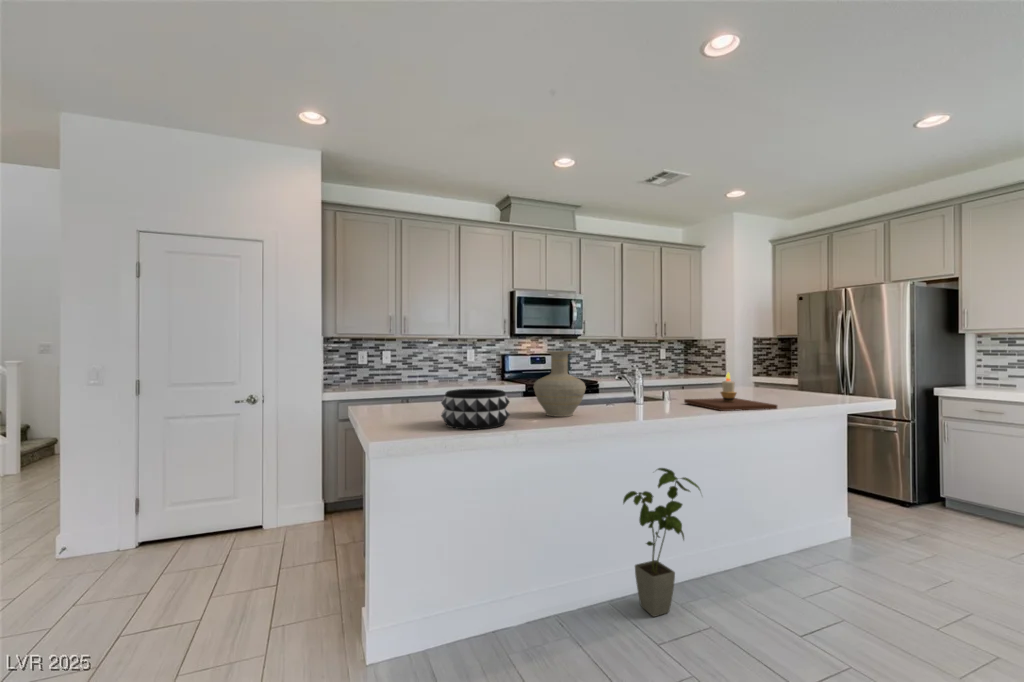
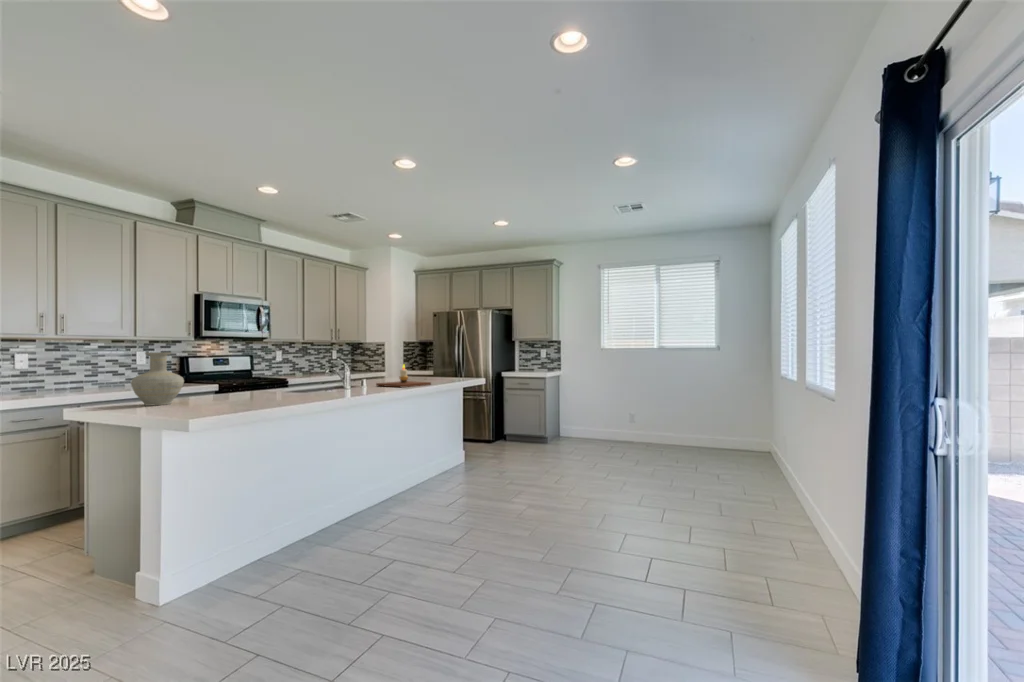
vase: present [534,351,586,417] -> present [131,352,184,406]
decorative bowl: present [441,389,510,429] -> none [217,379,275,407]
house plant: present [623,468,700,617] -> none [344,426,395,522]

